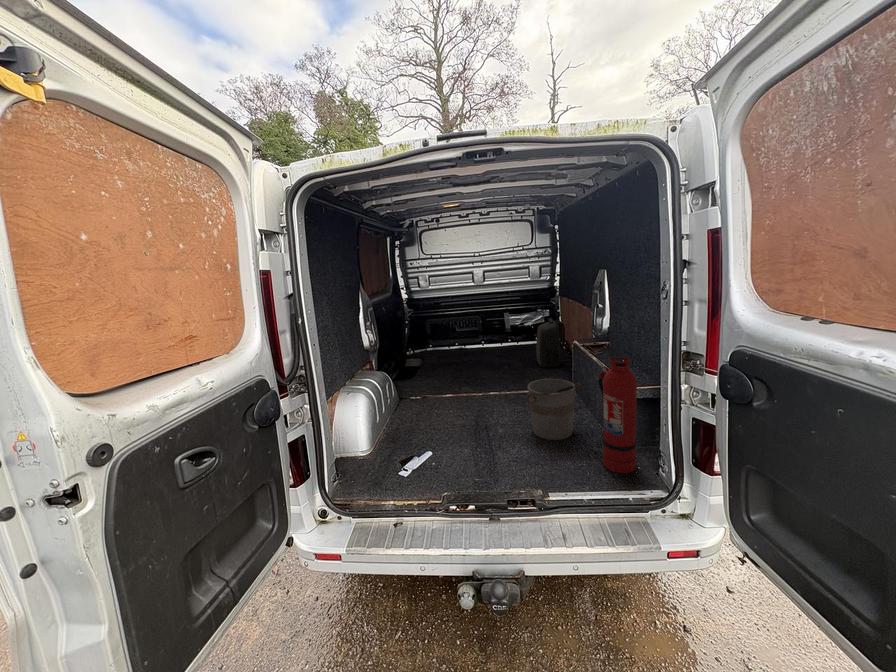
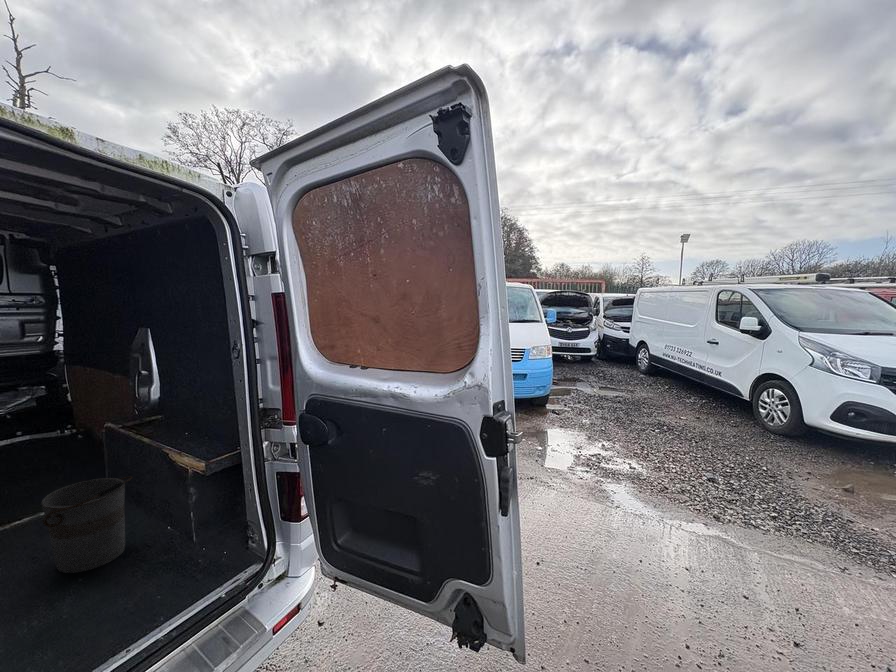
backpack: present [536,318,567,368] -> none [26,398,95,474]
fire extinguisher: present [599,357,637,473] -> none [162,429,220,570]

